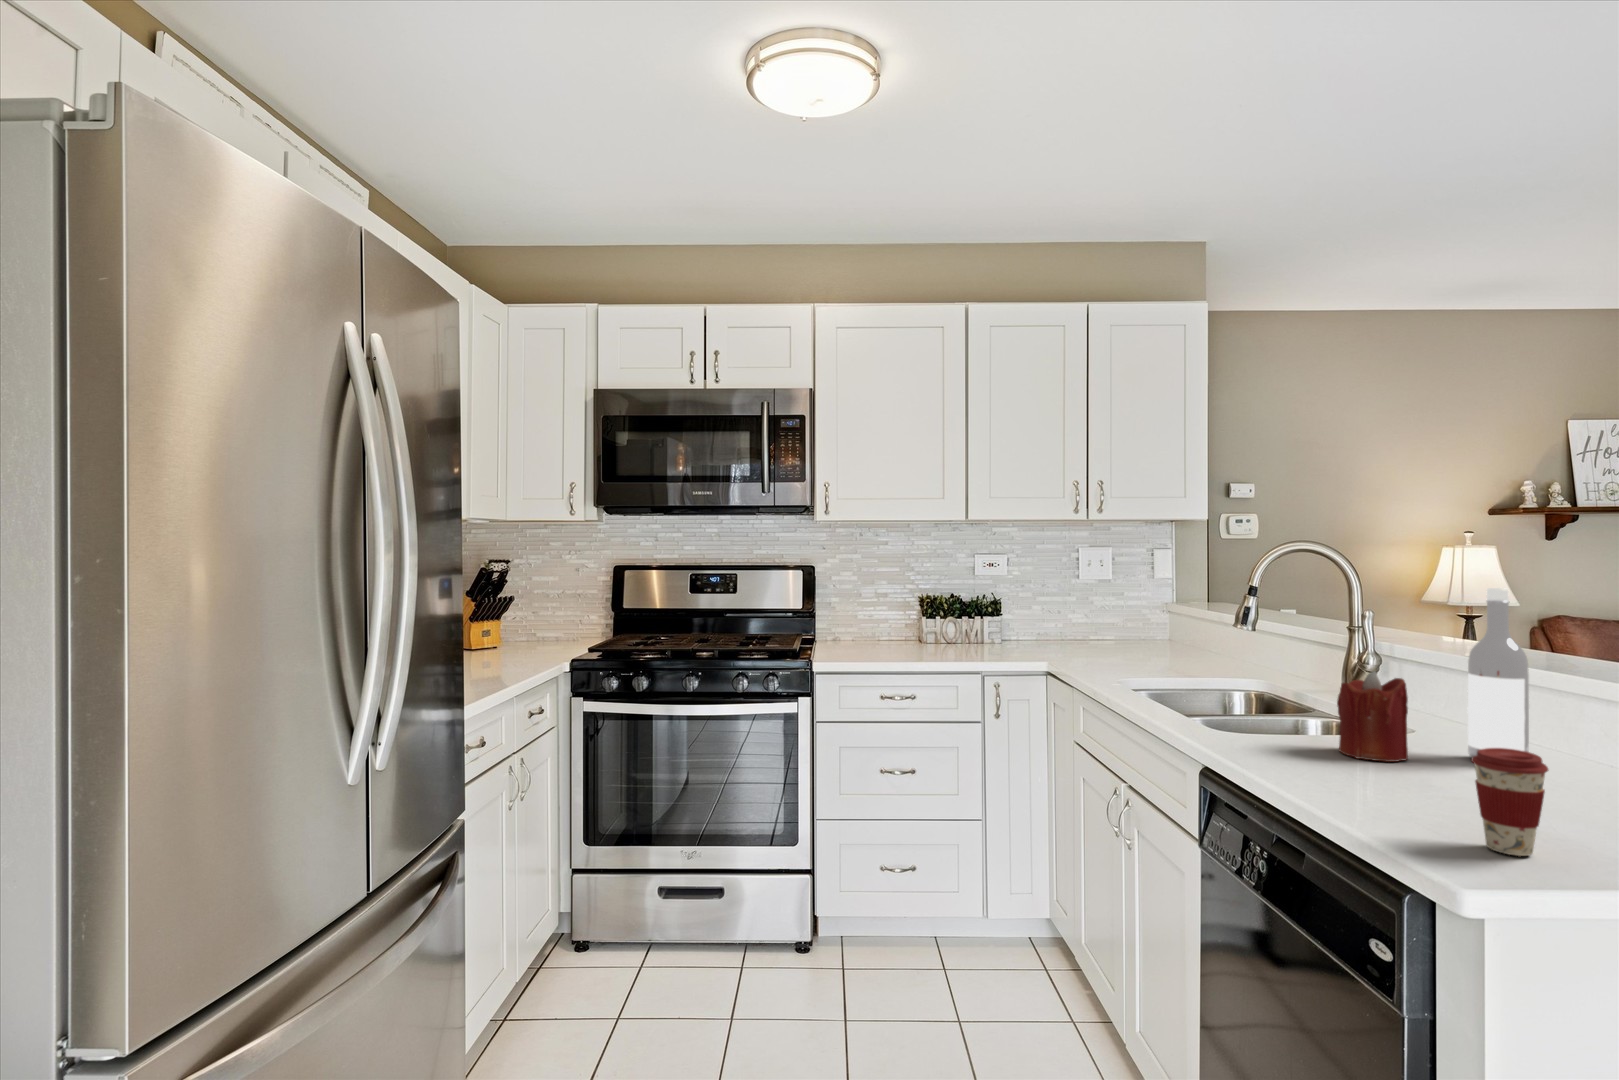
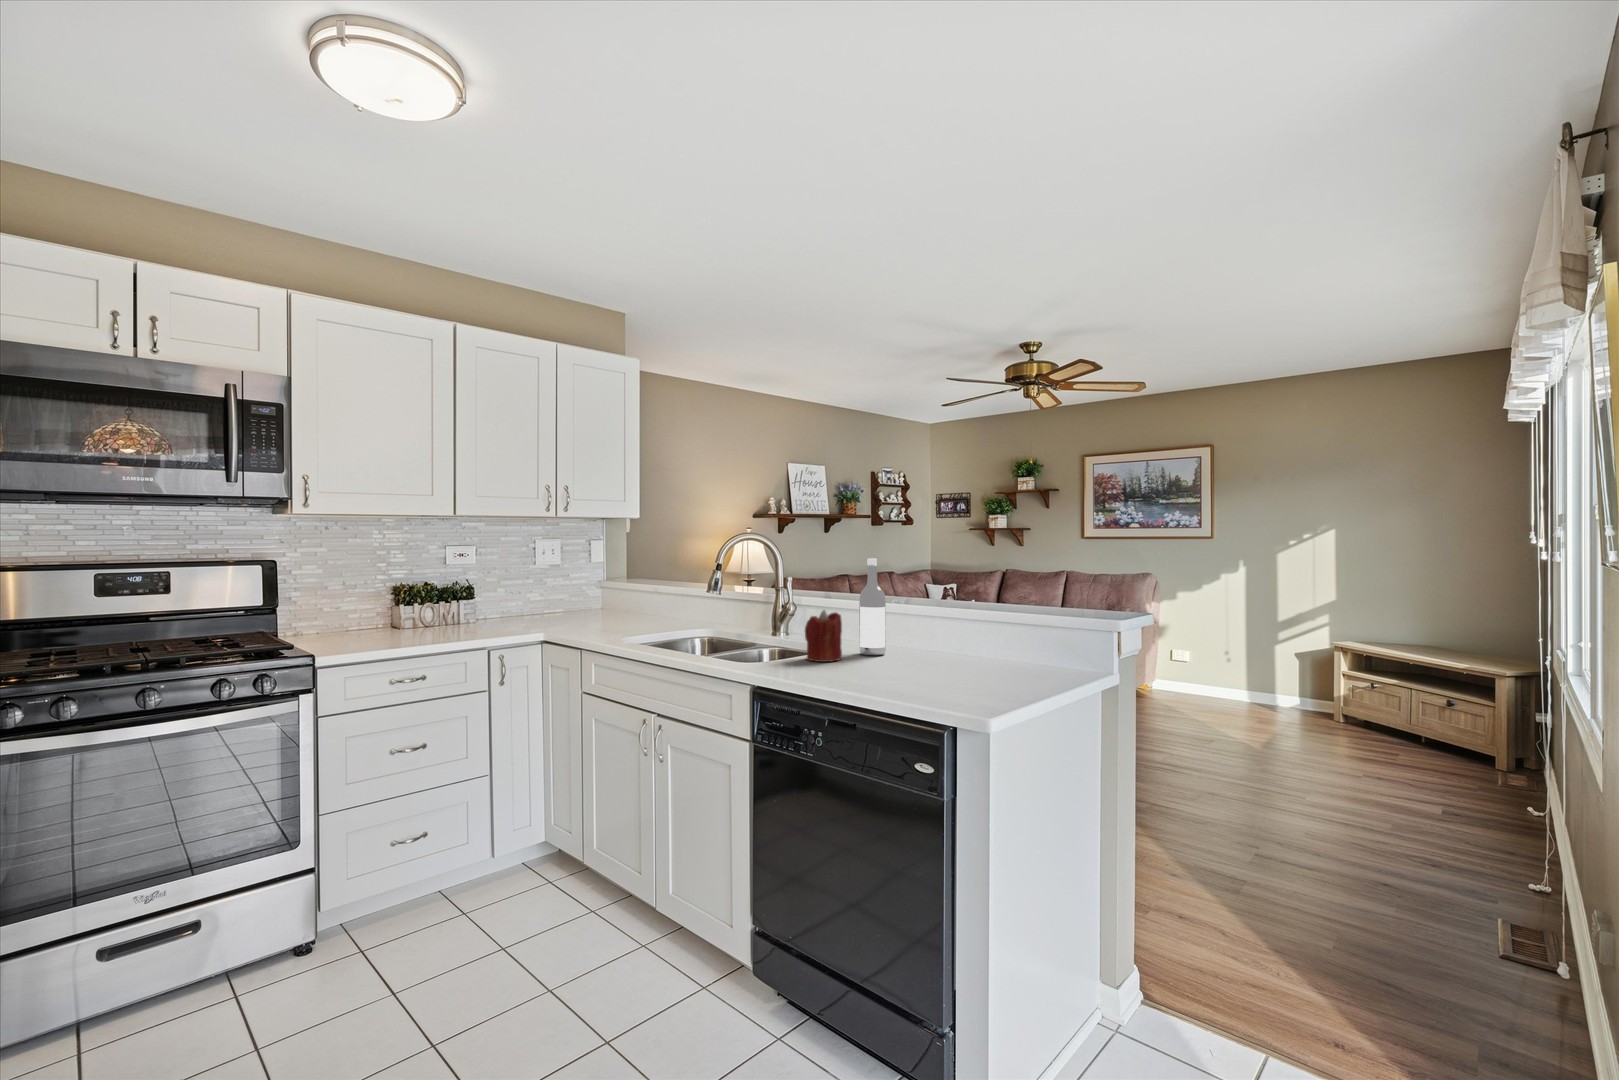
coffee cup: present [1471,748,1549,856] -> none [917,637,947,689]

